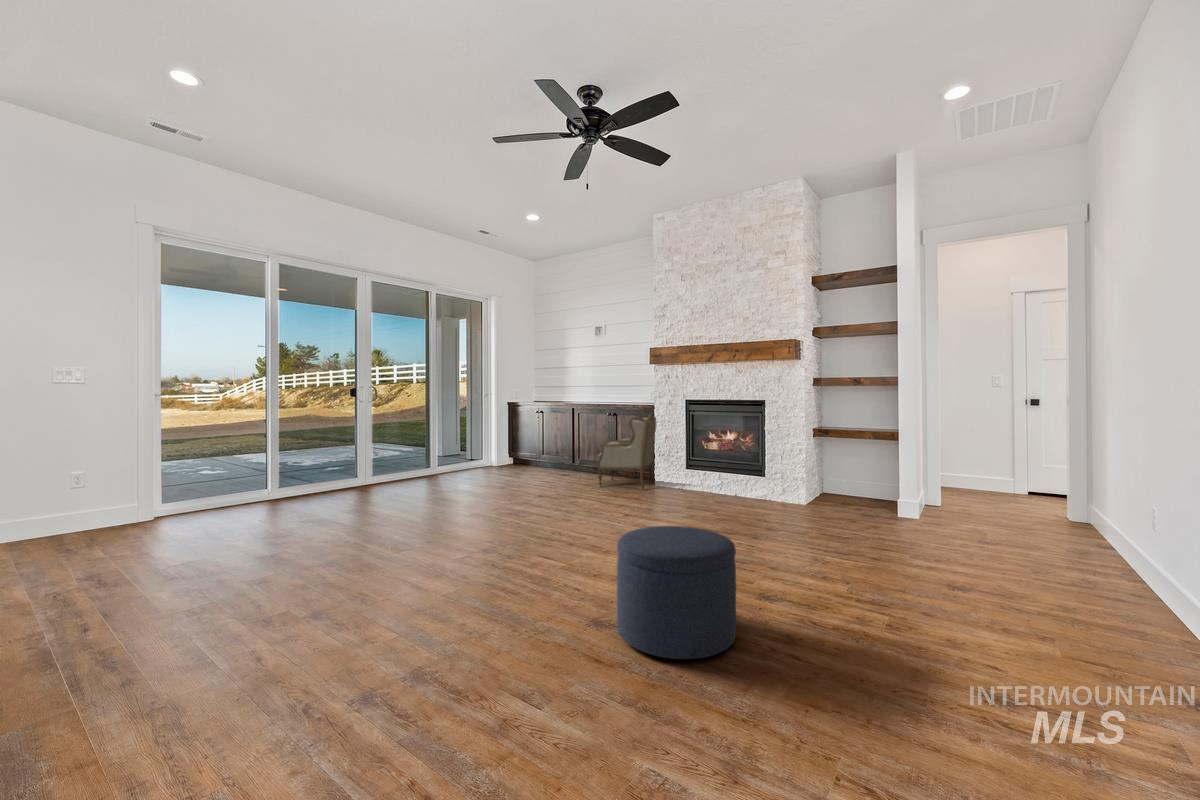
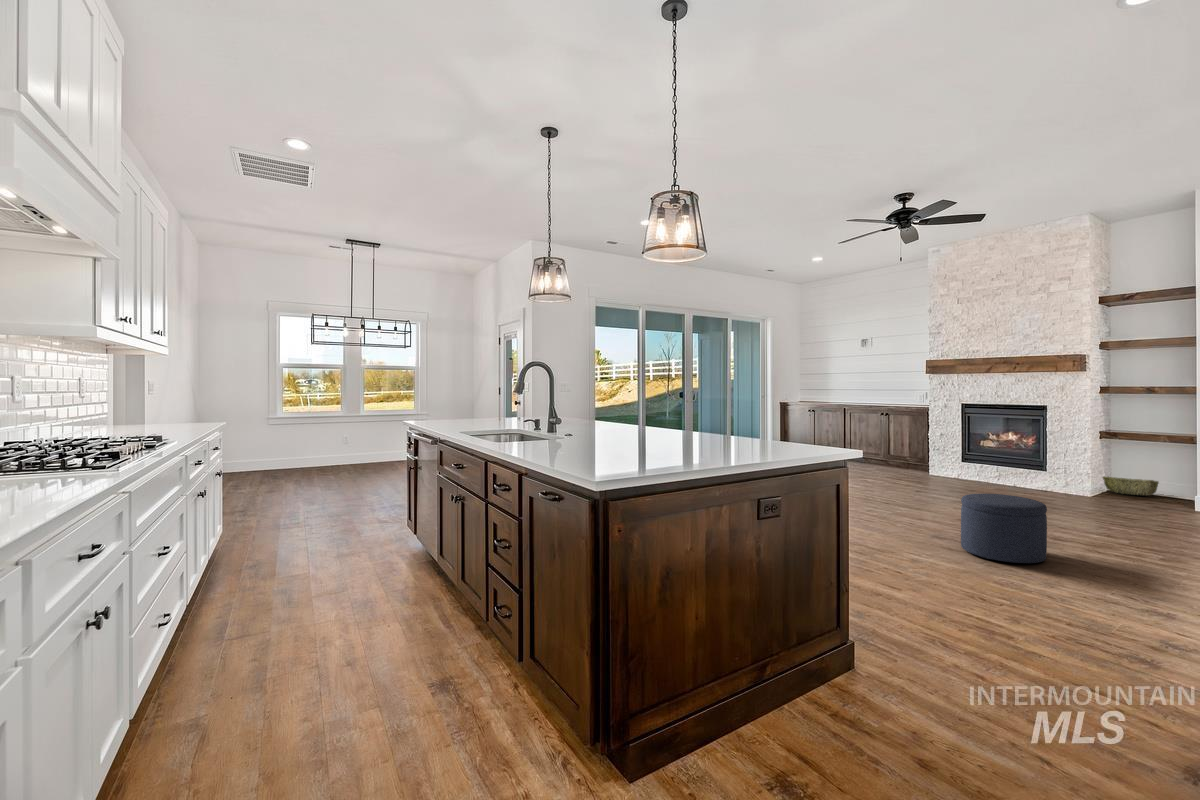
armchair: present [598,413,656,489] -> none [878,415,931,477]
woven basket: none [816,480,866,502] -> present [1103,477,1159,496]

